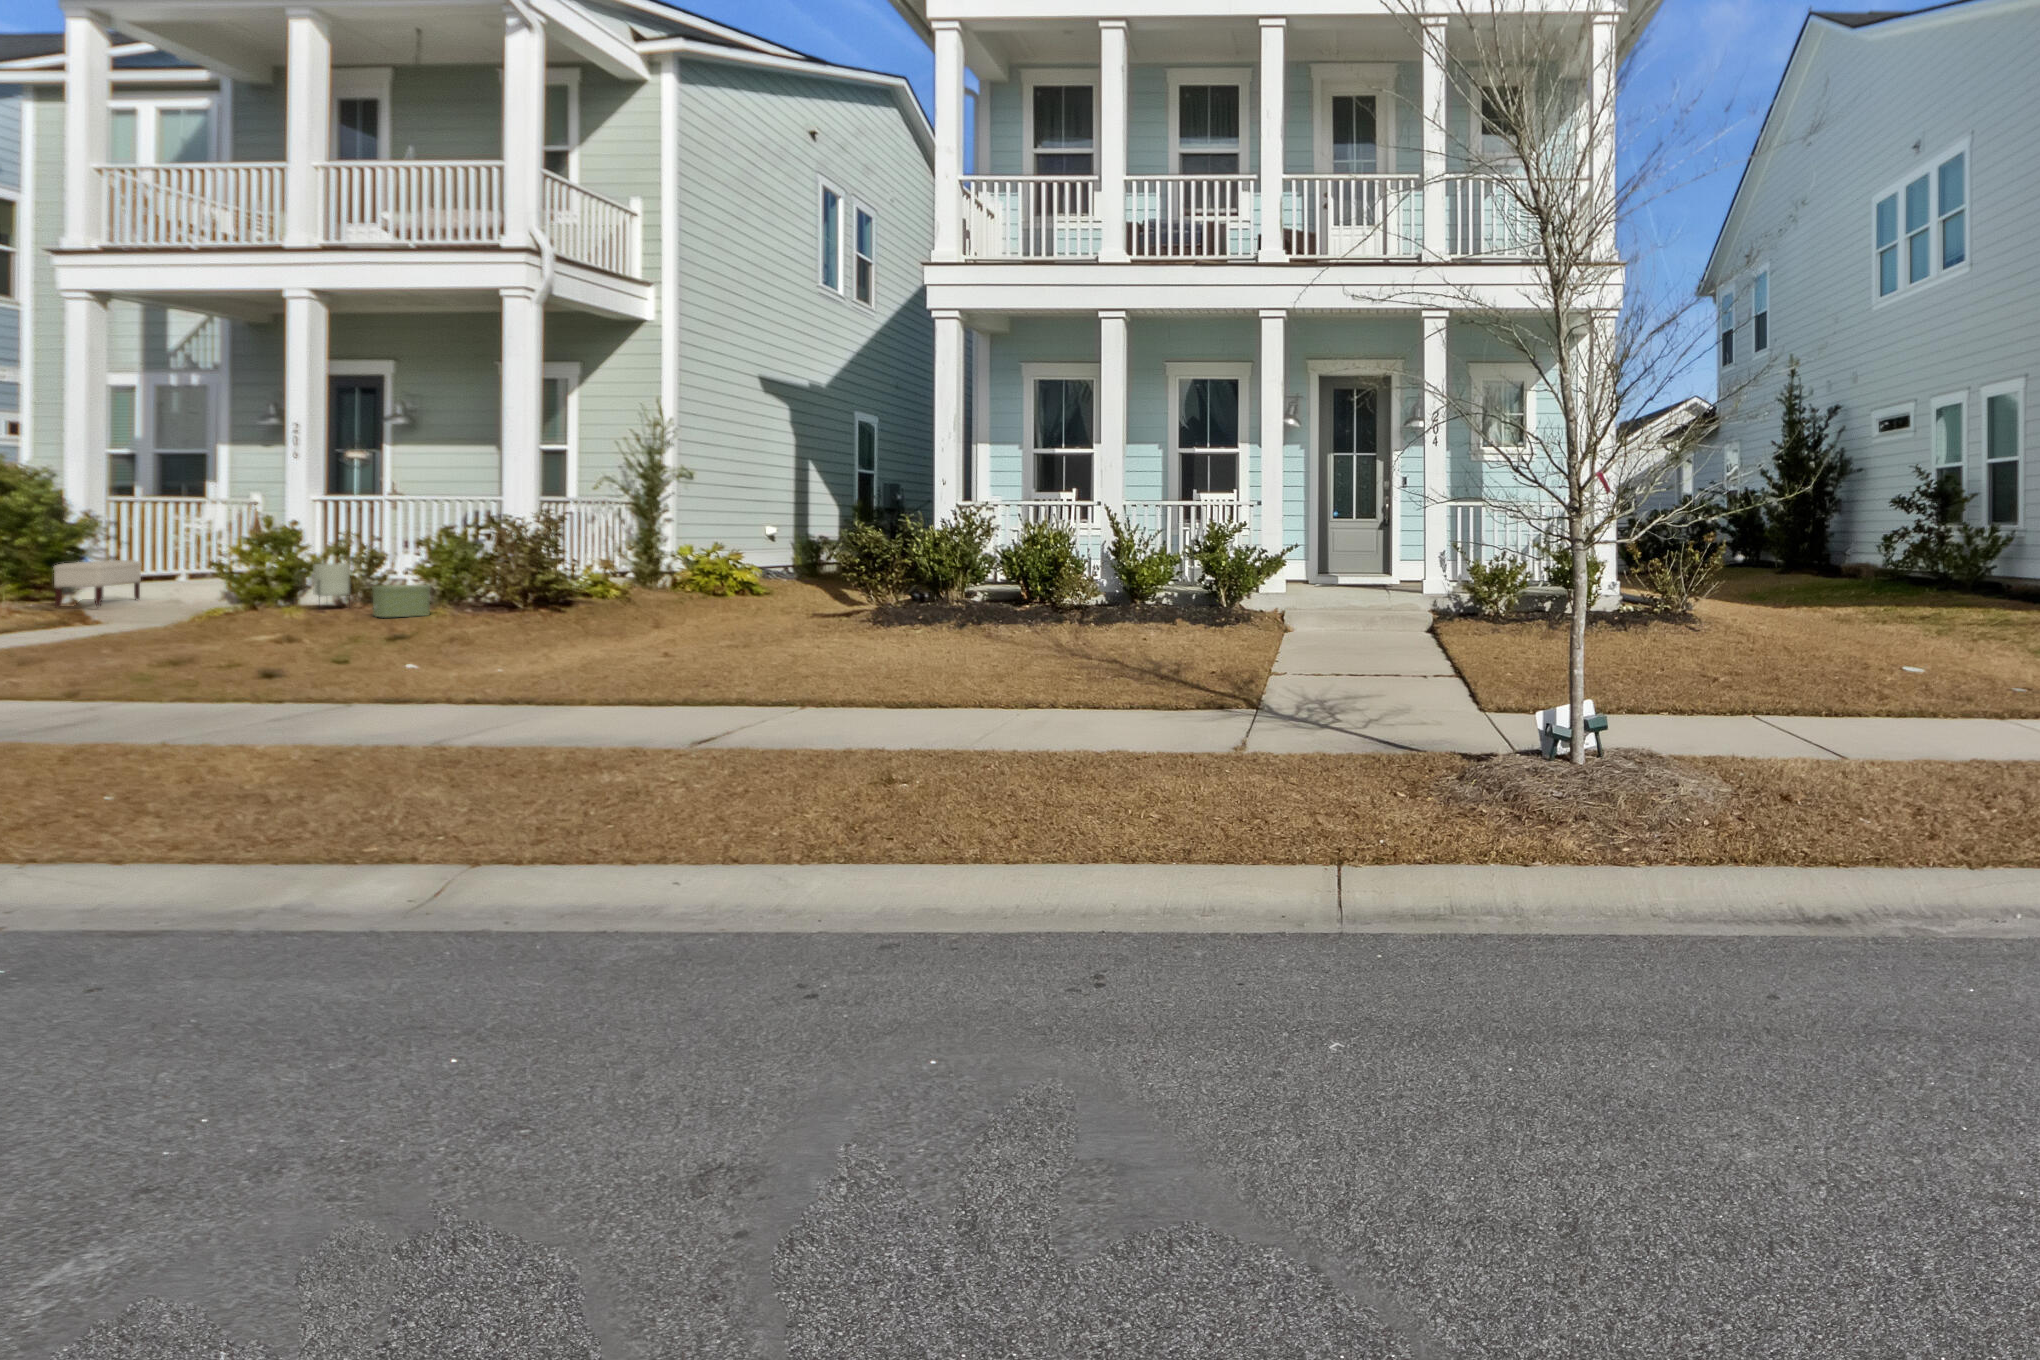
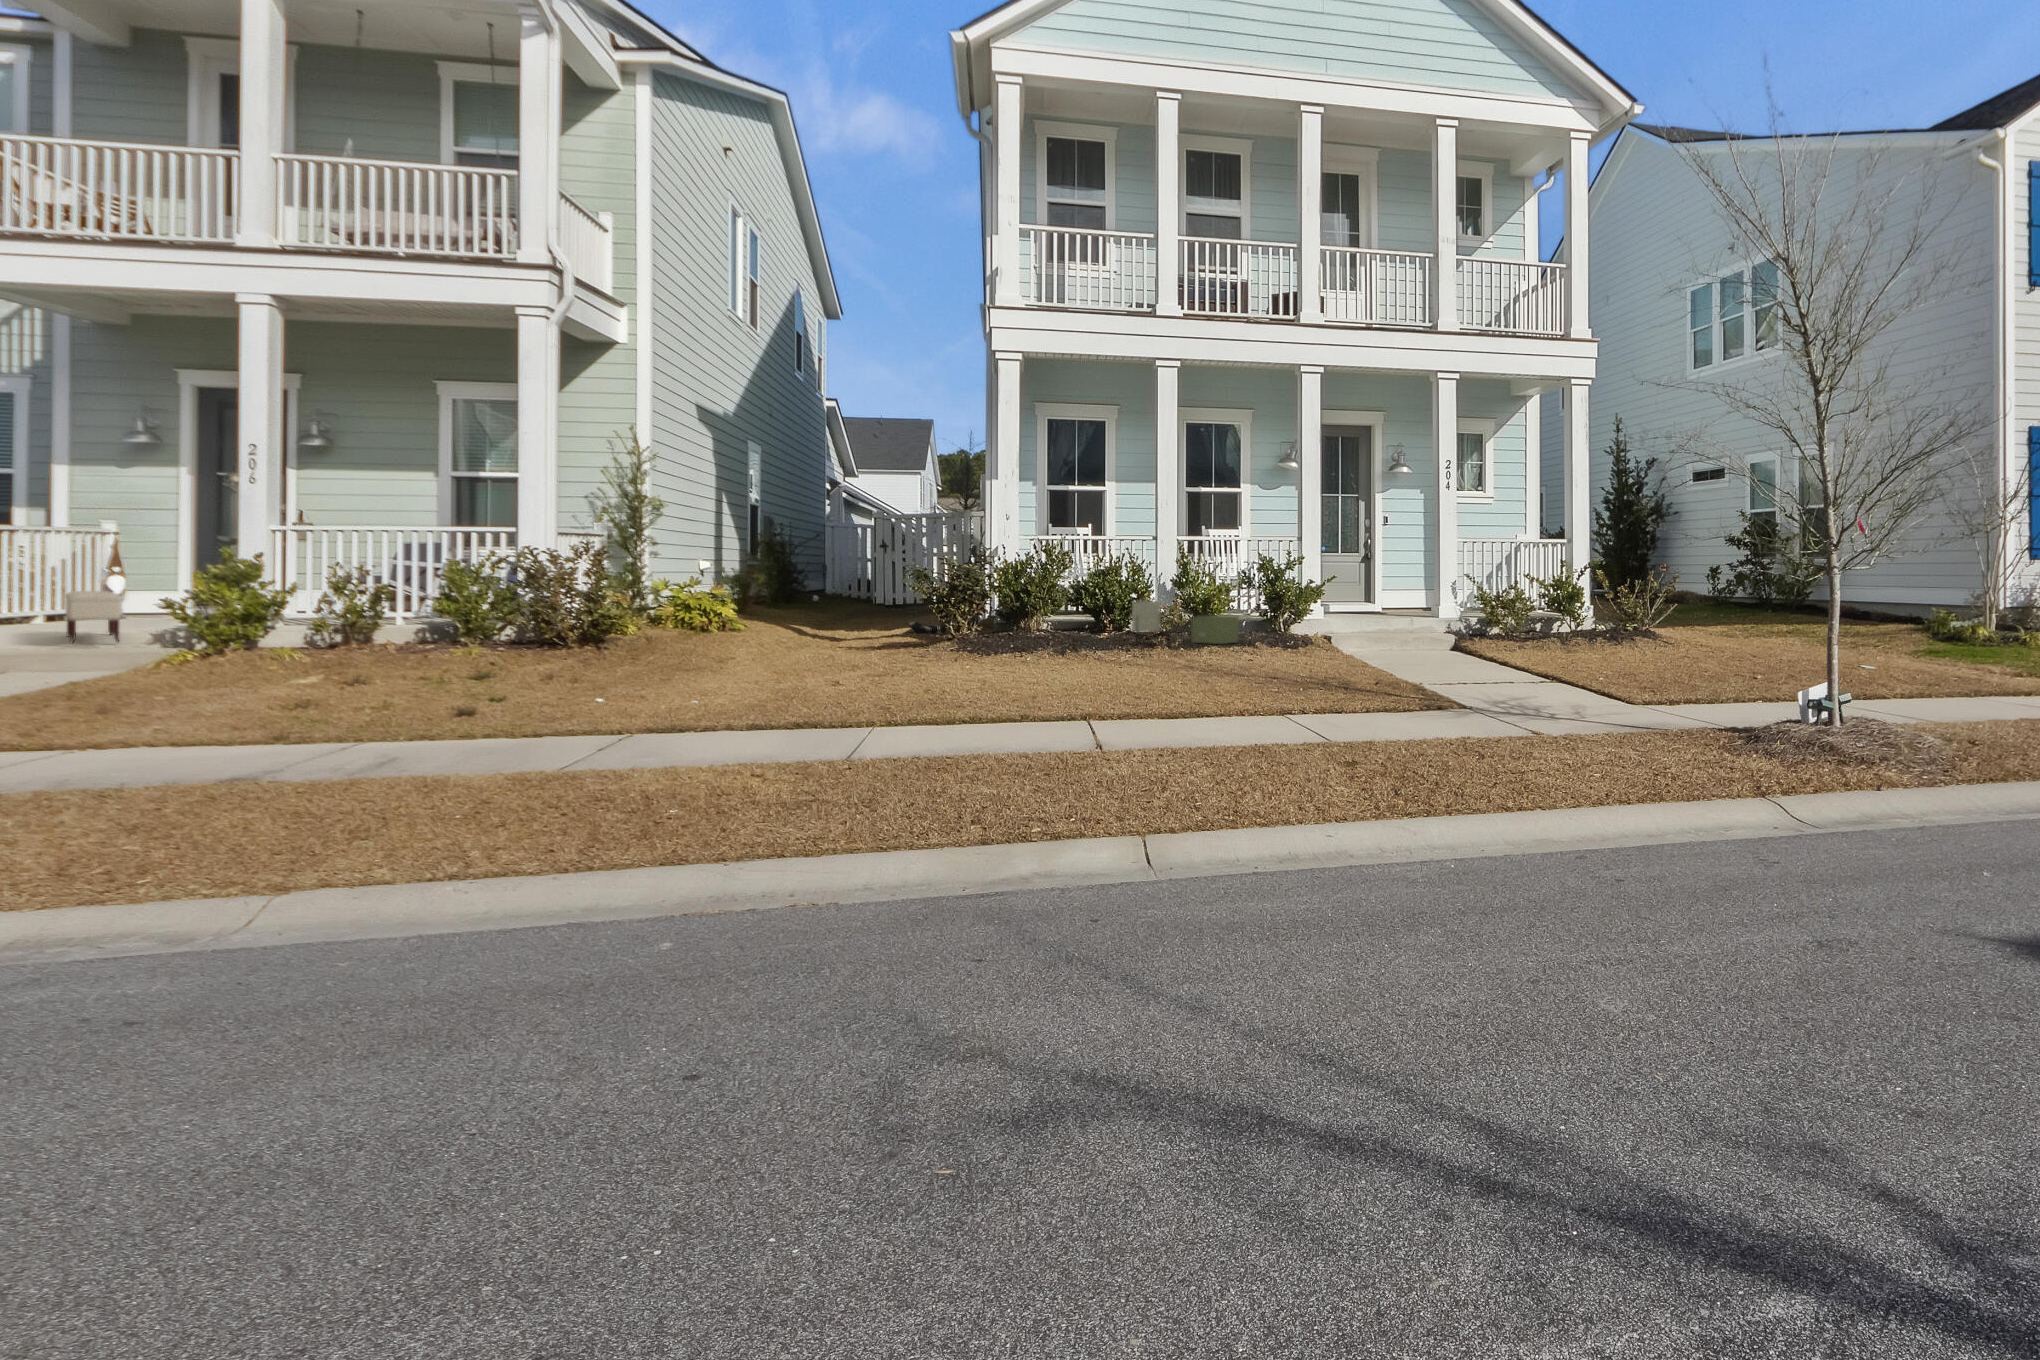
planter: present [313,563,351,608] -> present [1132,601,1161,632]
storage box: present [372,585,430,617] -> present [1191,615,1239,644]

